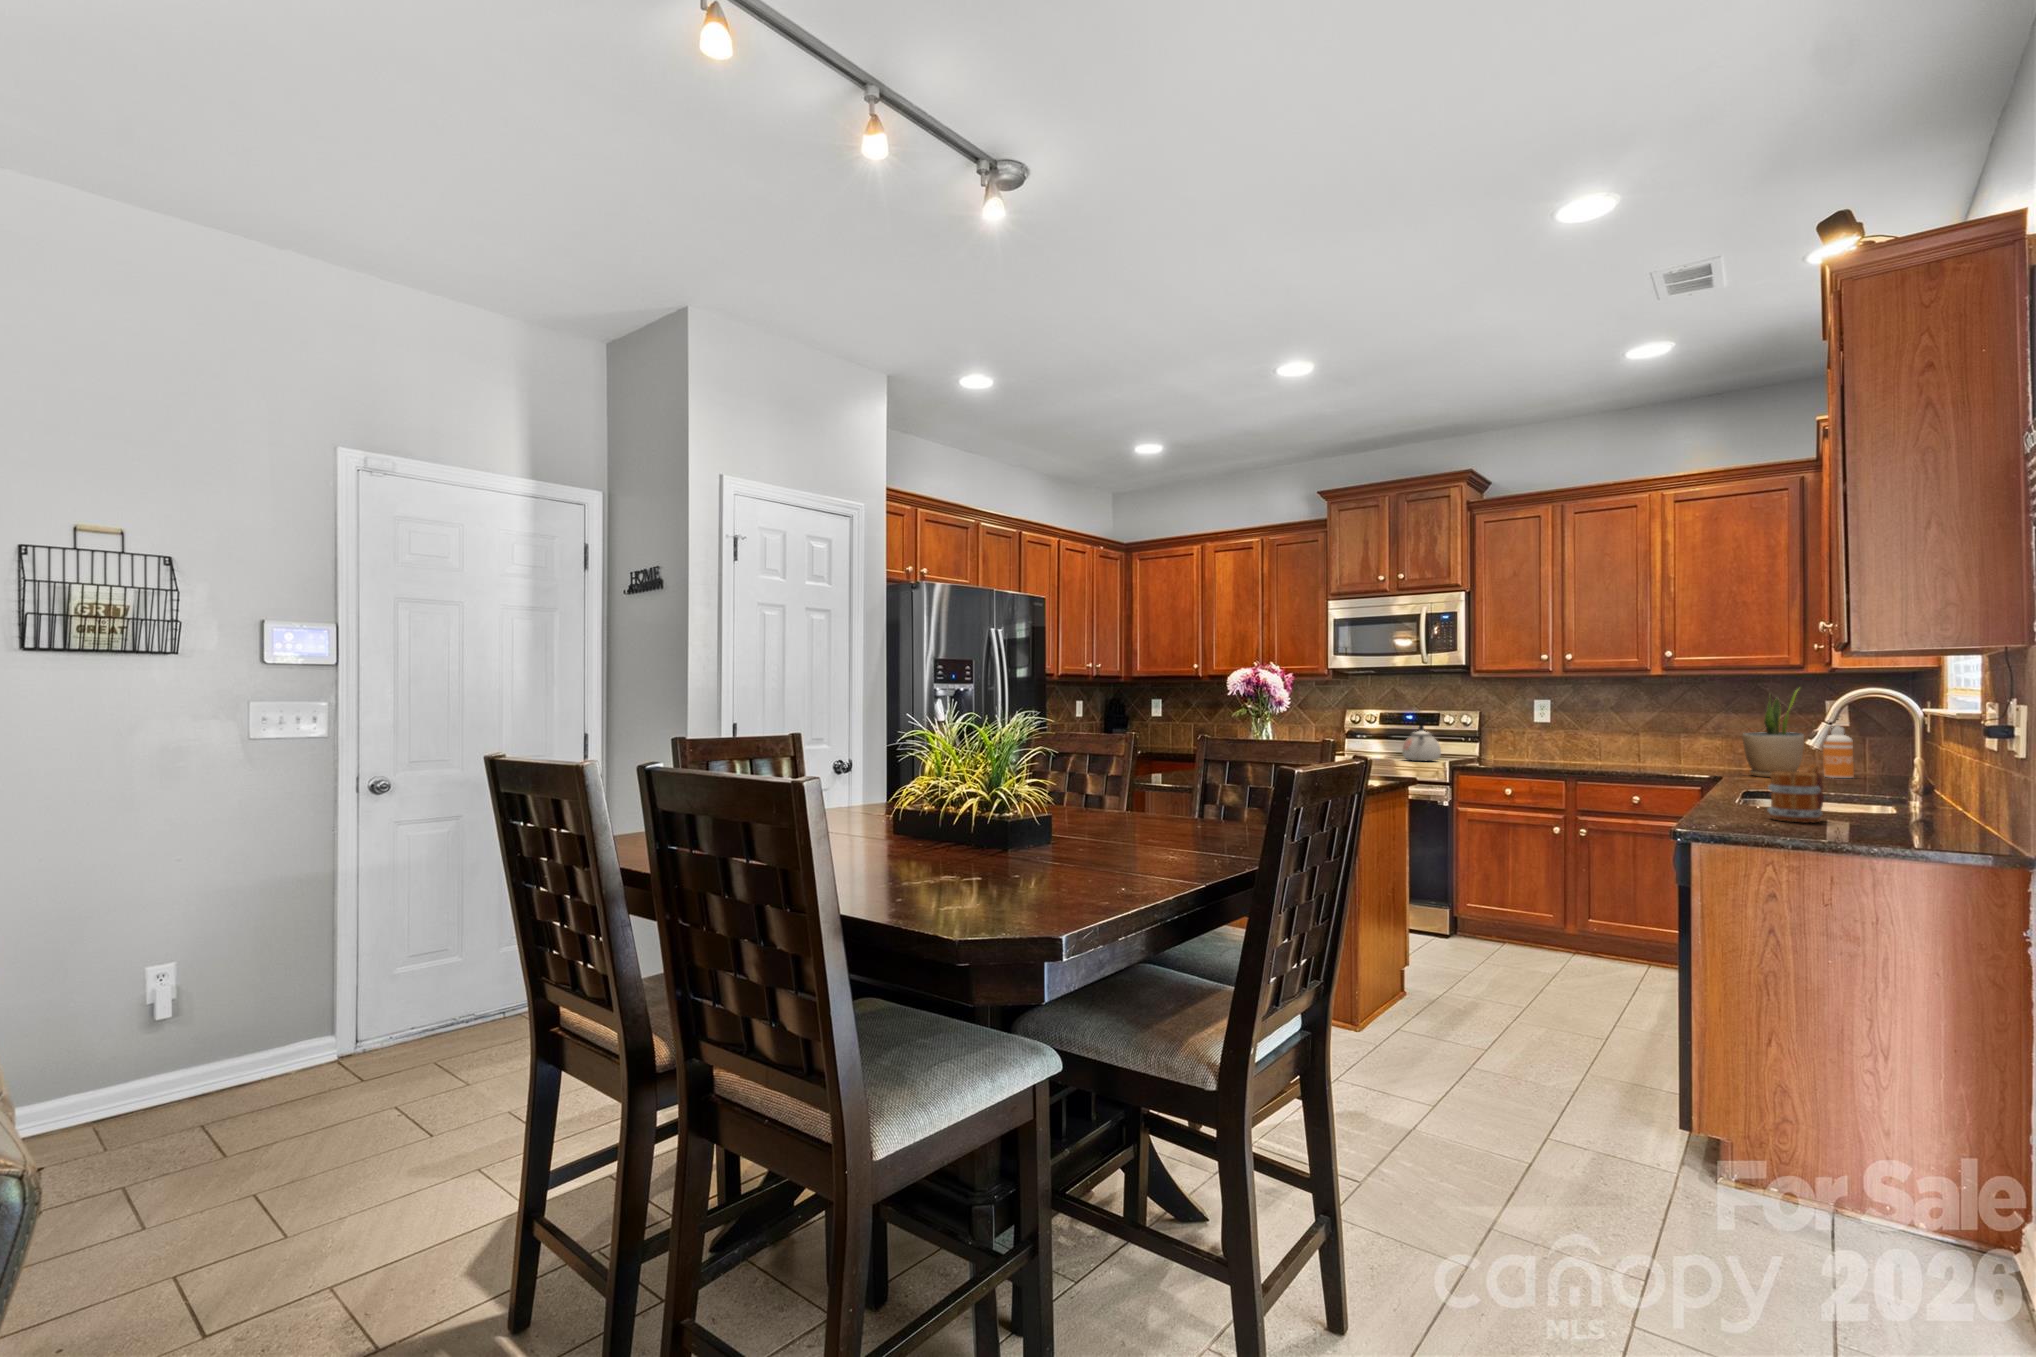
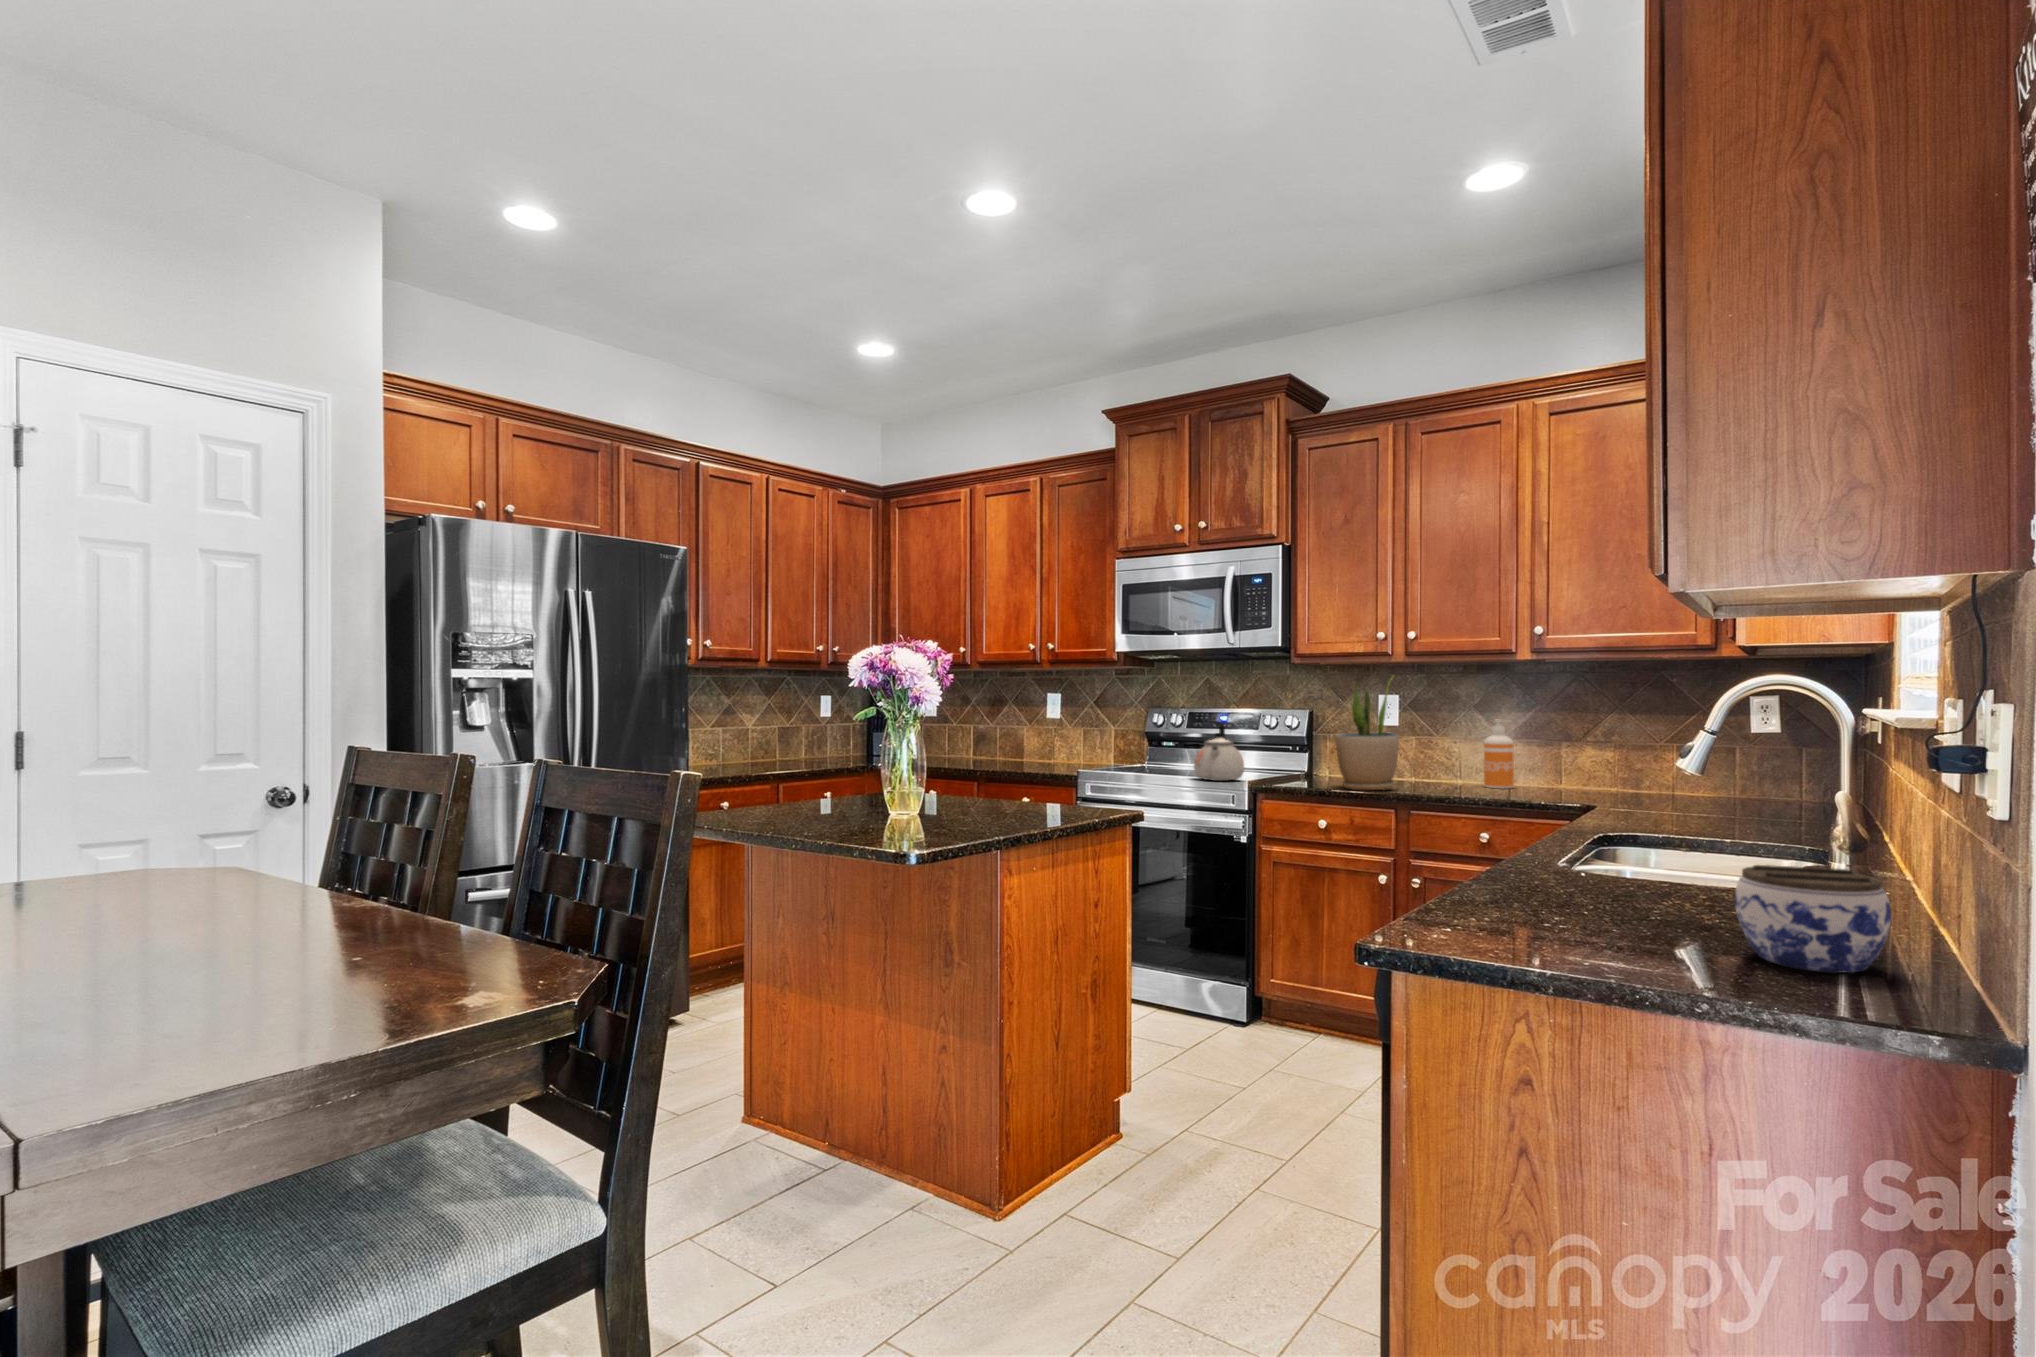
potted plant: present [1742,691,1804,777] -> present [1335,683,1399,790]
soap dispenser: present [1823,725,1854,778] -> present [1484,719,1514,788]
mug: present [1768,764,1824,823] -> none [1572,808,1669,918]
jar: none [1876,789,1963,840] -> present [1735,865,1891,973]

